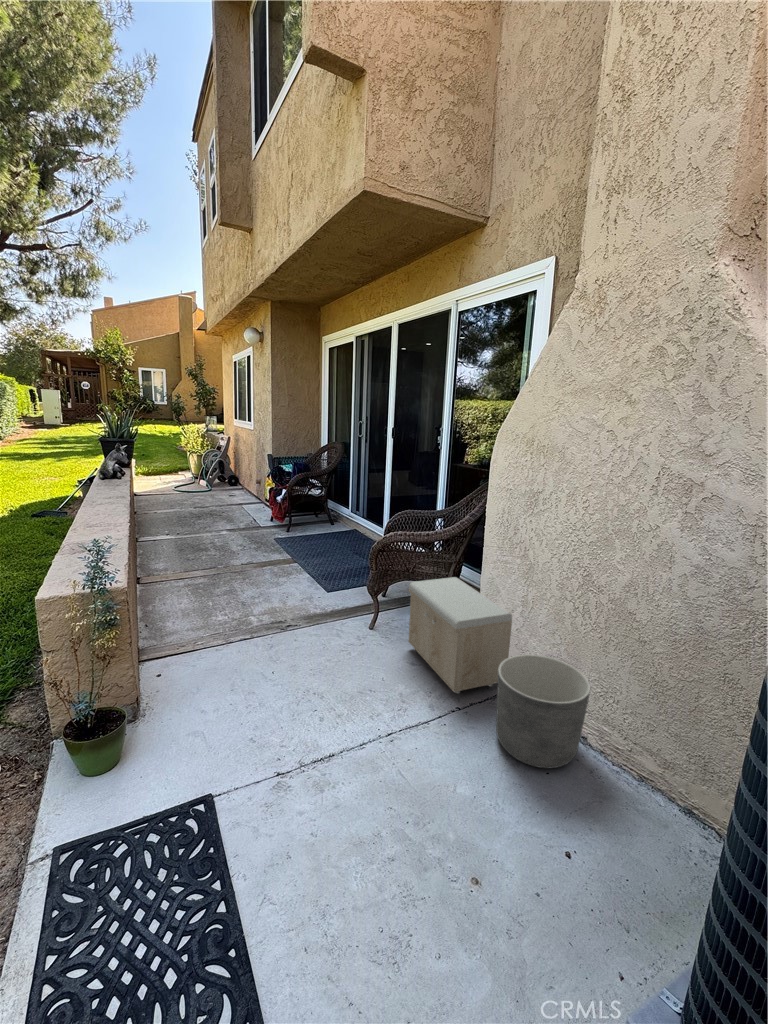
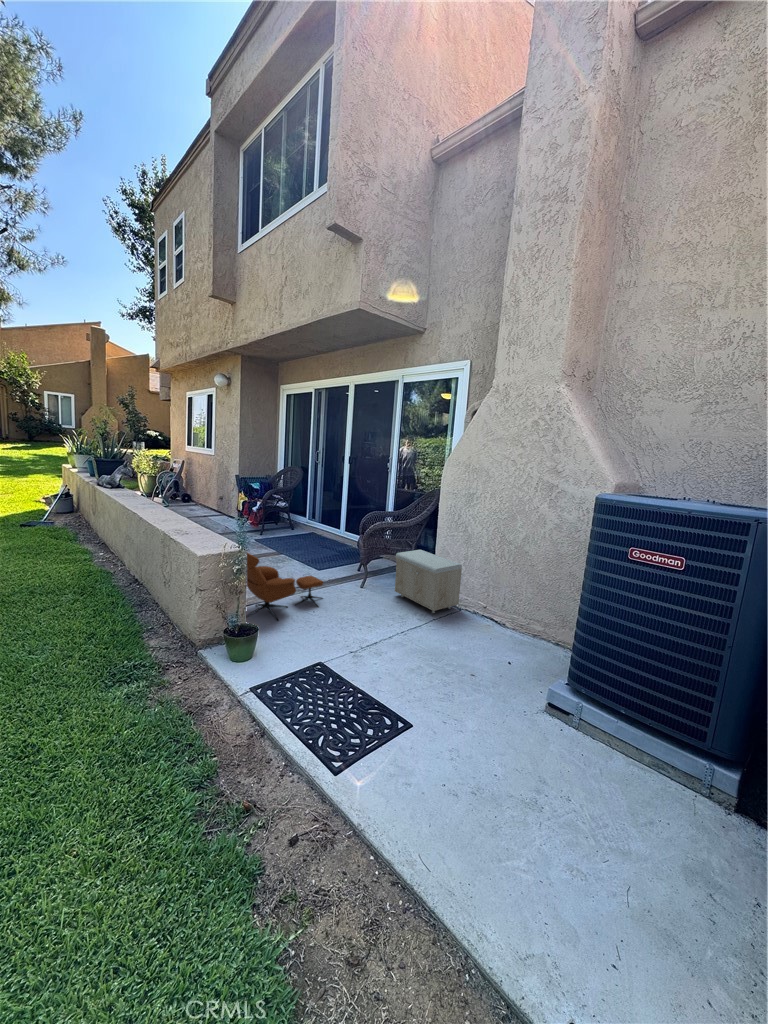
lounge chair: none [142,565,295,683] -> present [246,553,323,621]
planter: present [496,655,590,768] -> none [462,583,510,637]

